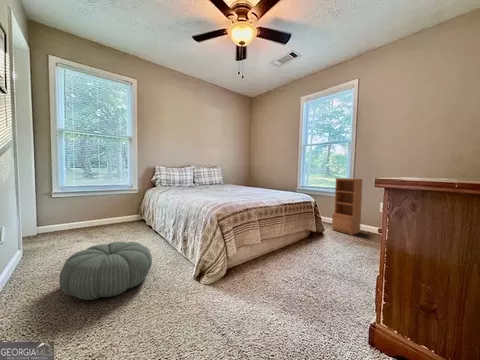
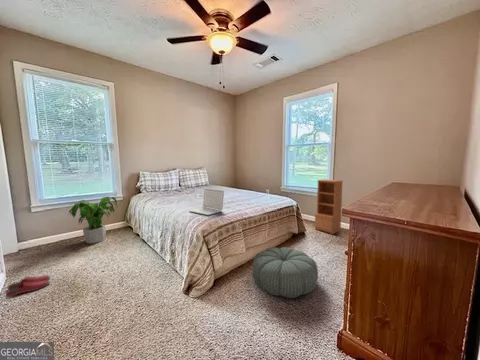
laptop: none [203,178,240,202] -> present [189,189,224,215]
potted plant: none [83,188,135,232] -> present [69,197,117,243]
pouf: present [59,242,152,300] -> present [252,247,318,298]
slippers: none [17,255,62,273] -> present [6,275,50,297]

